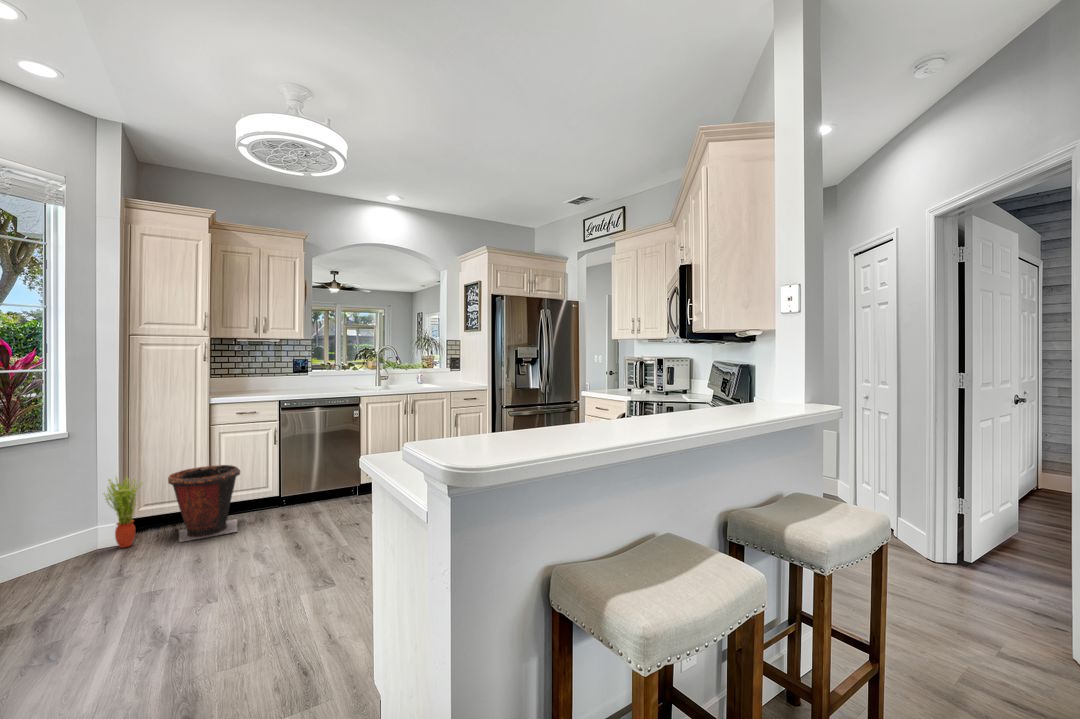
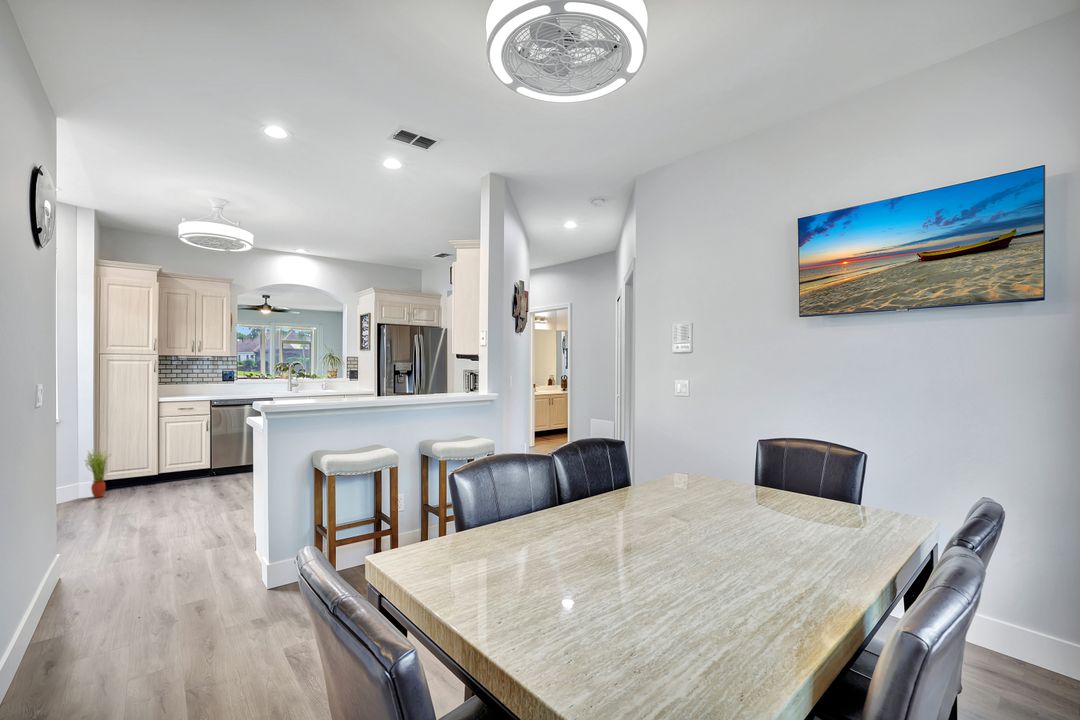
waste bin: present [168,465,240,542] -> none [129,443,181,494]

